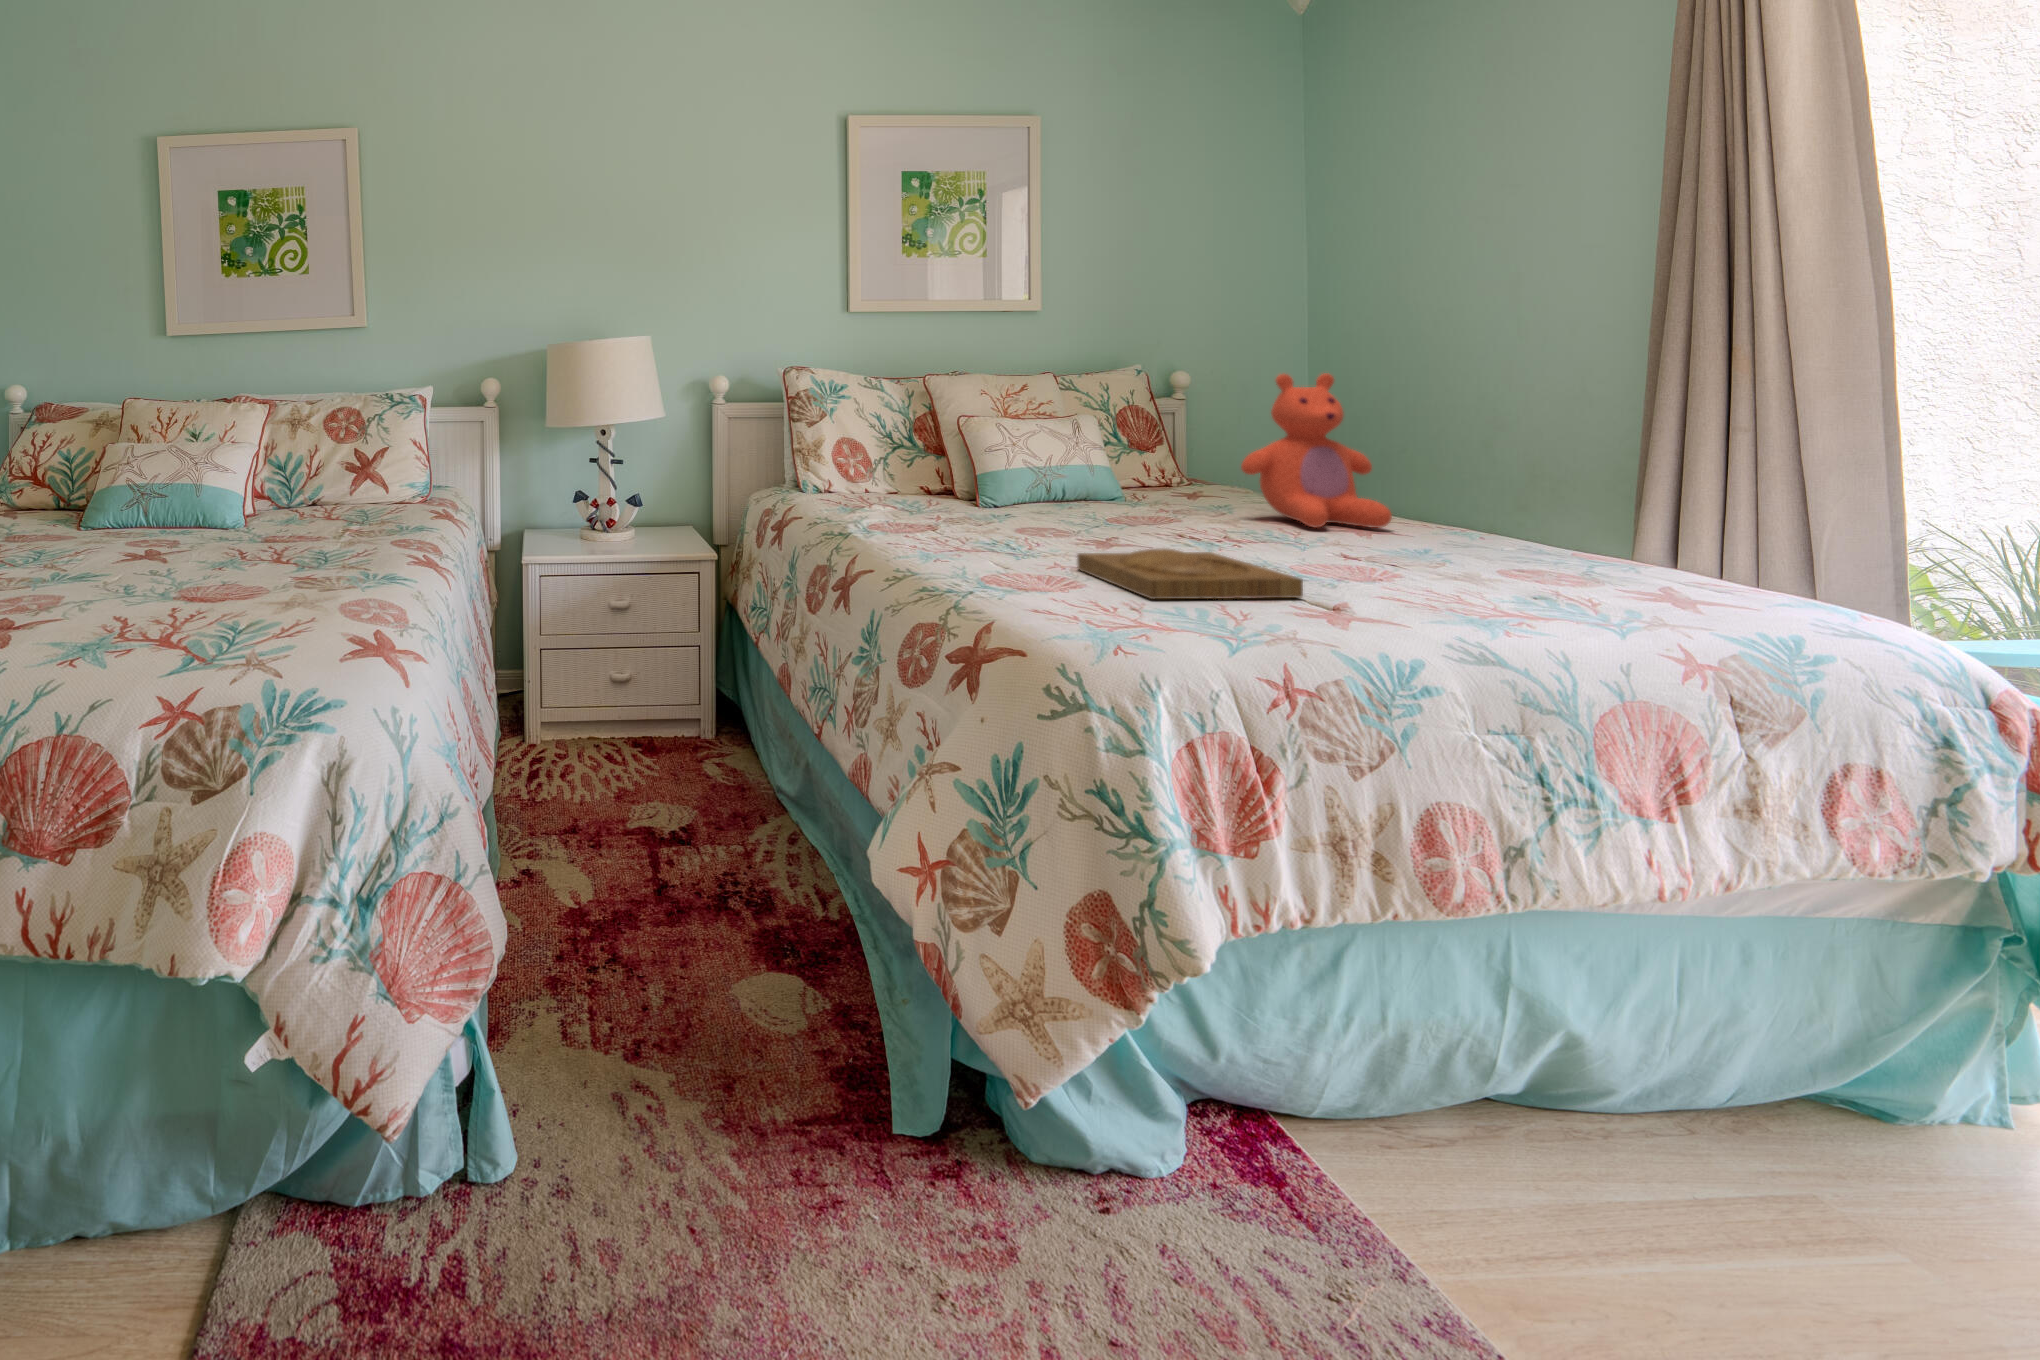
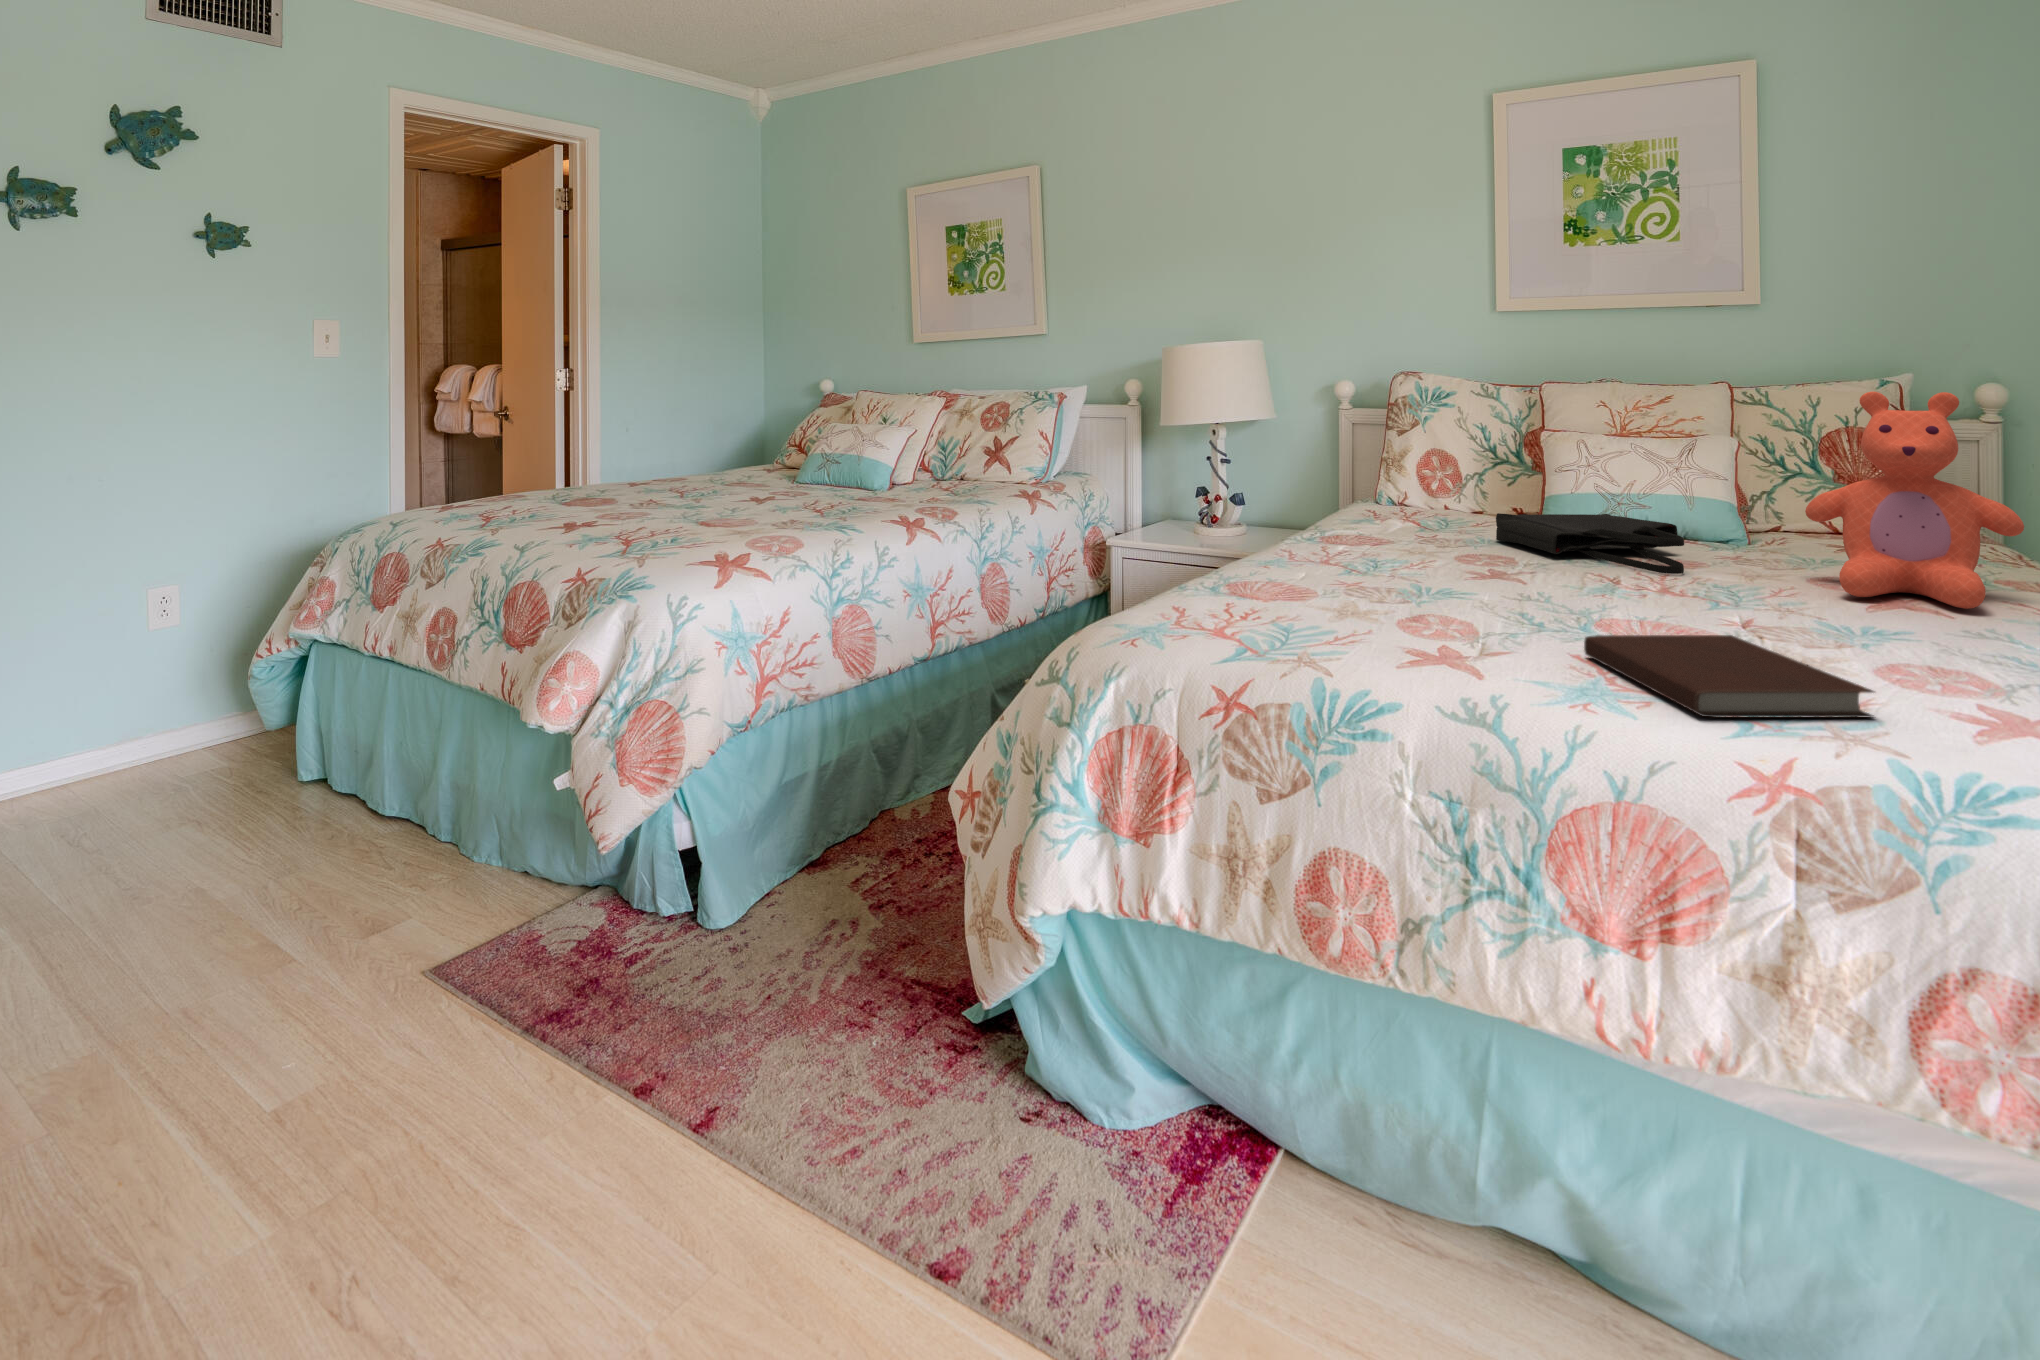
tote bag: none [993,484,1185,526] -> present [1496,513,1684,574]
tray: present [1077,548,1303,599] -> none [1299,574,1498,643]
notebook: none [1385,562,1626,622] -> present [1584,635,1874,718]

